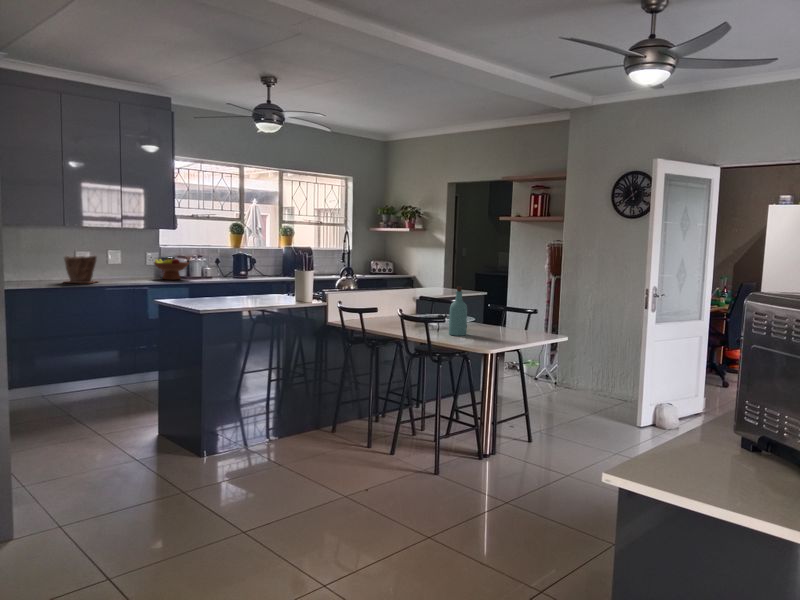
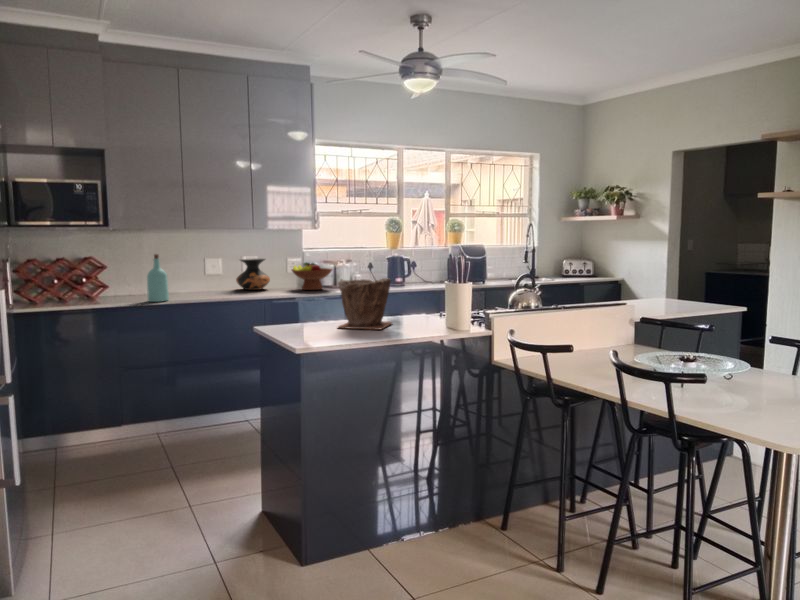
vase: none [104,253,134,279] -> present [236,259,270,290]
plant pot: present [64,256,96,283] -> present [338,278,392,330]
bottle: present [449,287,467,336] -> present [147,254,169,302]

